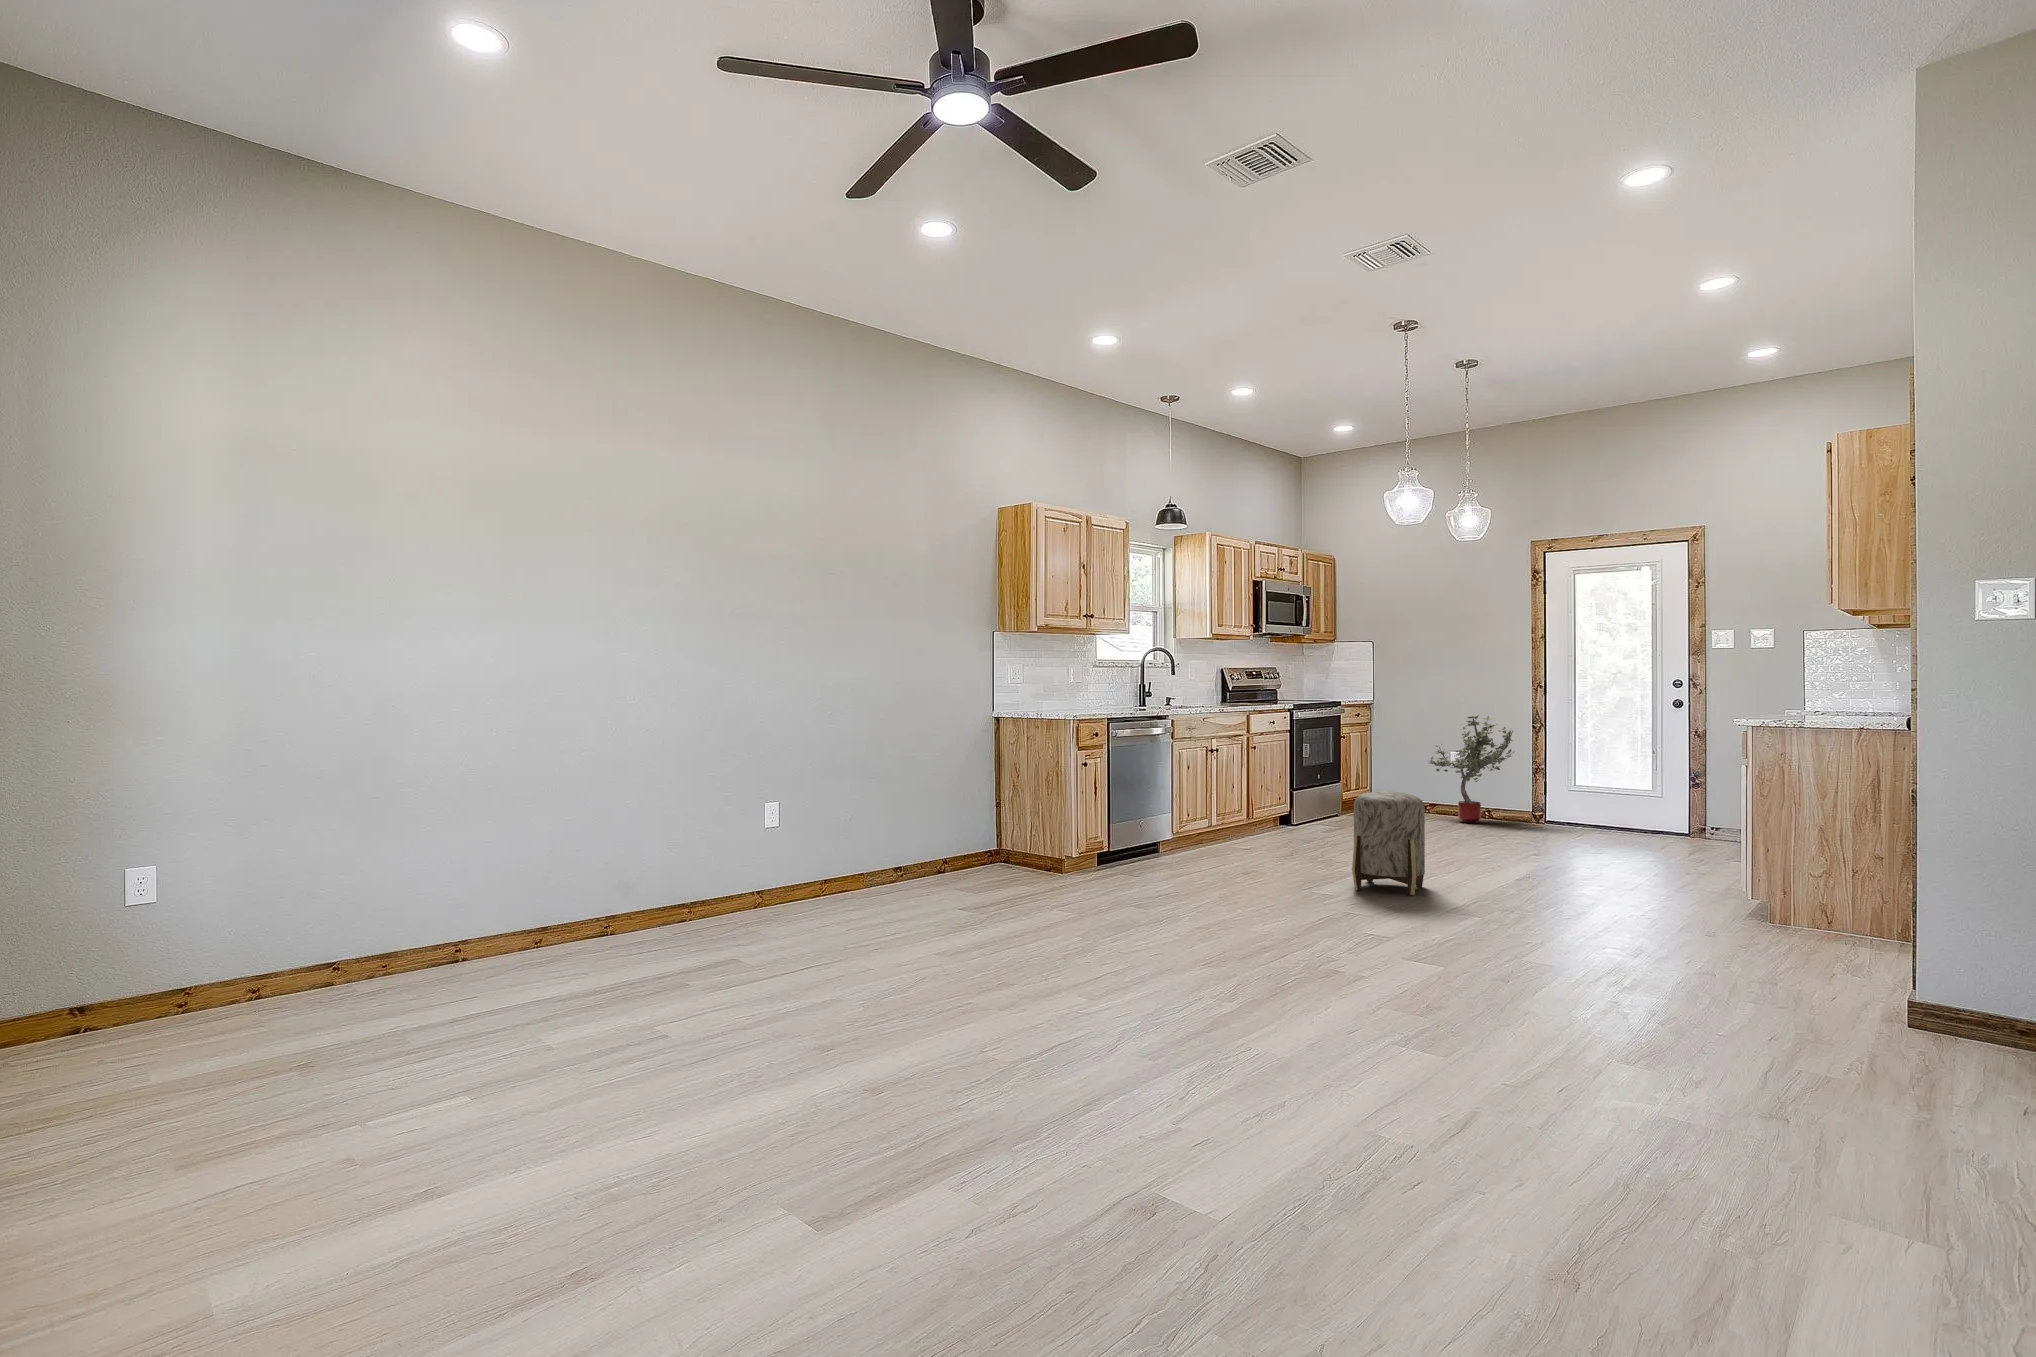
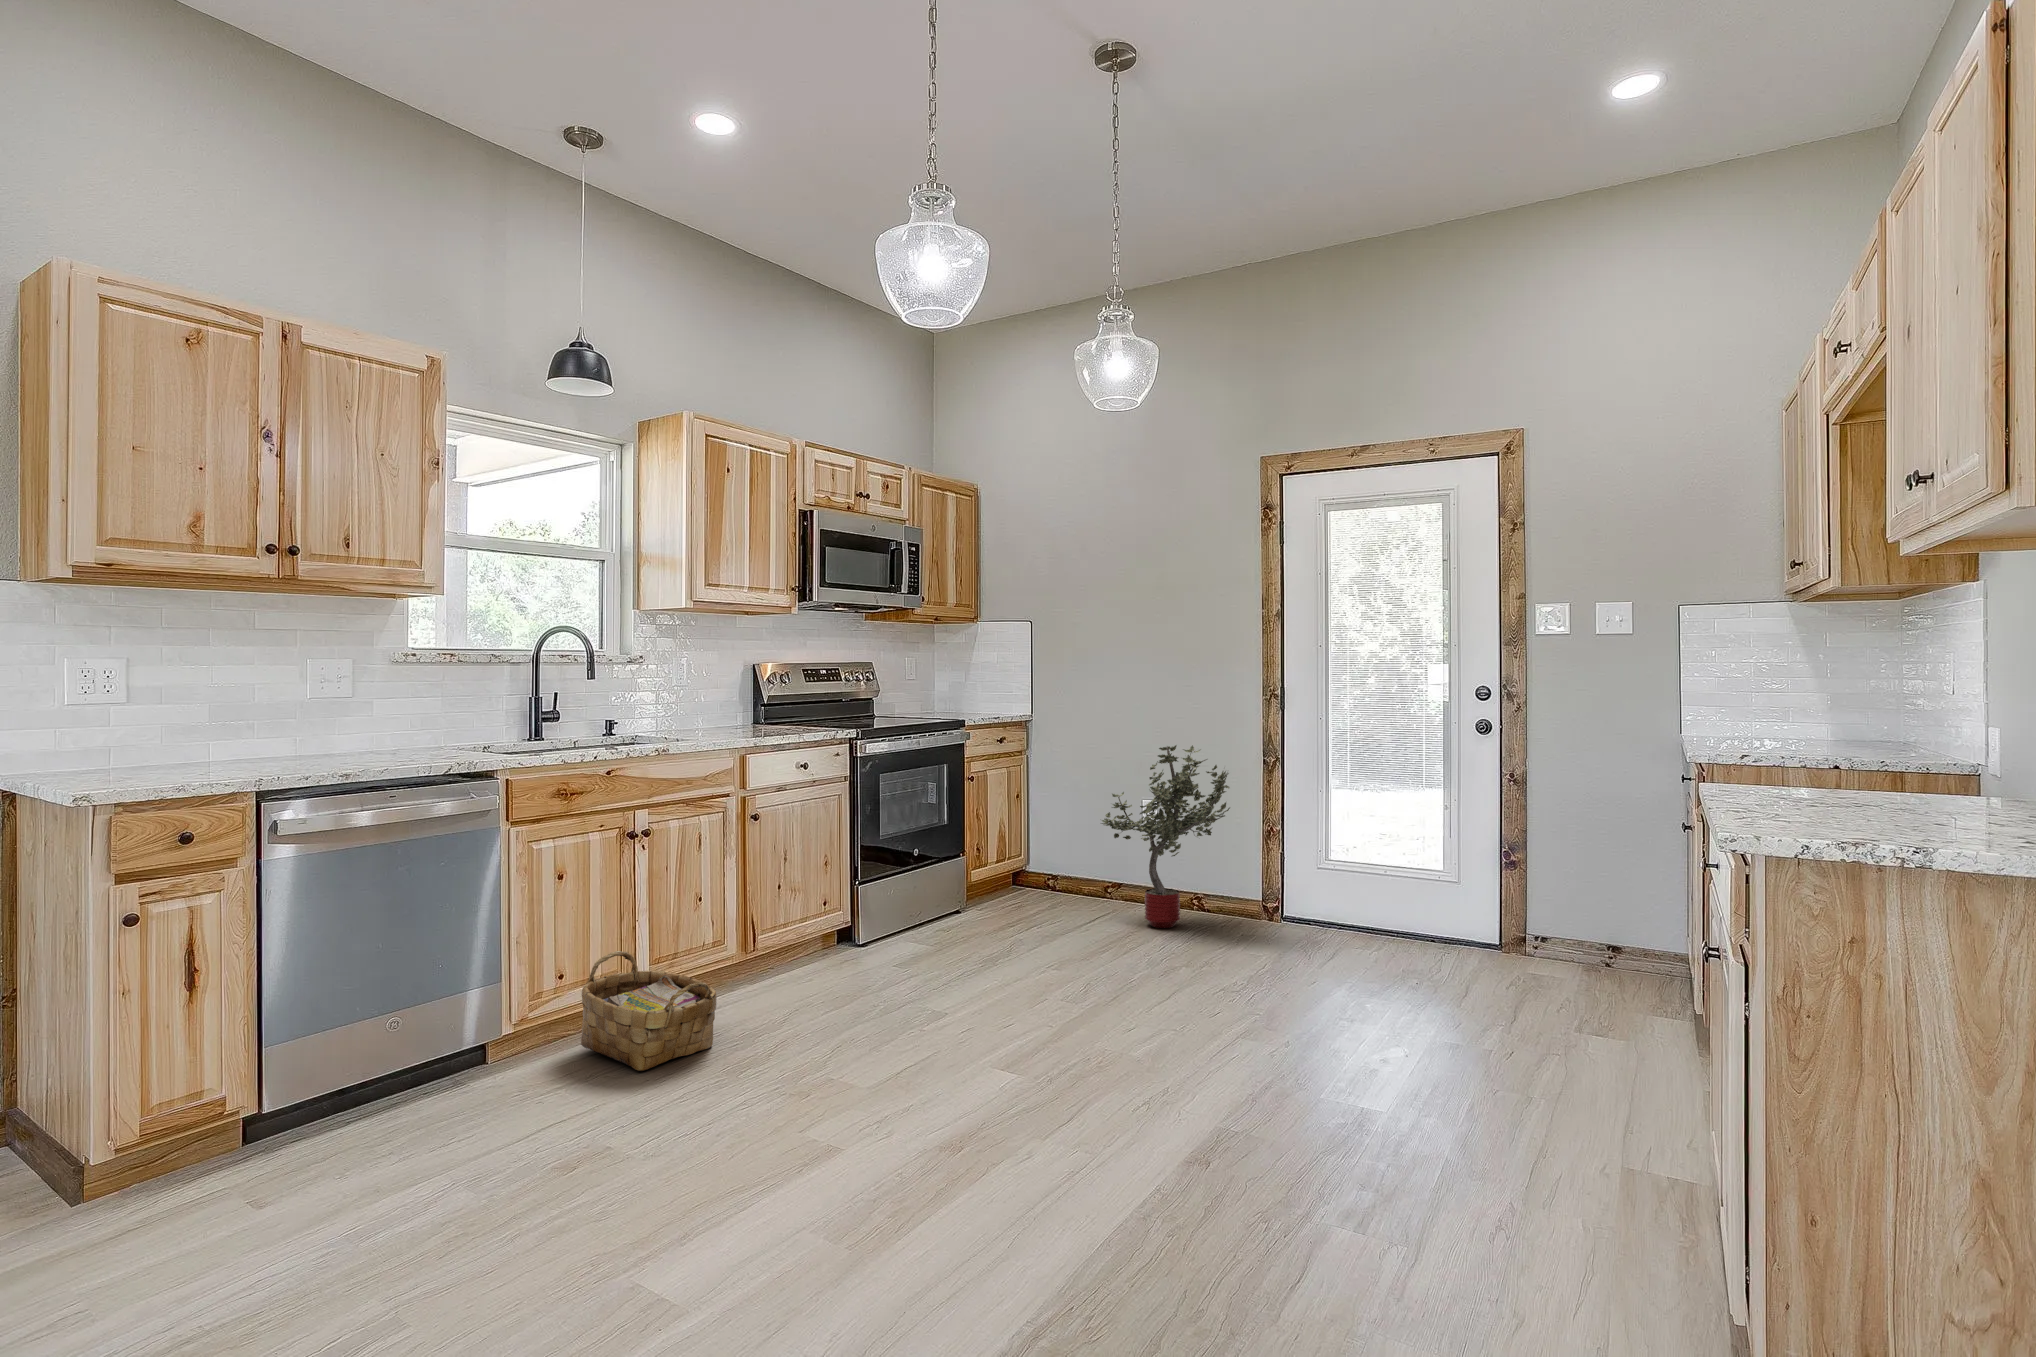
ottoman: present [1352,791,1425,895] -> none [774,976,966,1266]
woven basket: none [1195,804,1261,855] -> present [581,951,717,1071]

